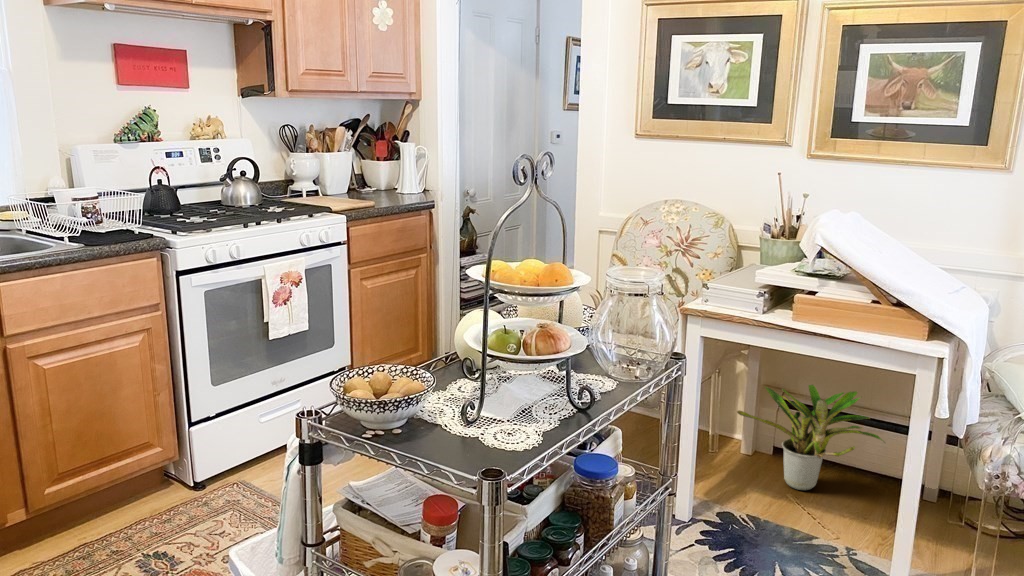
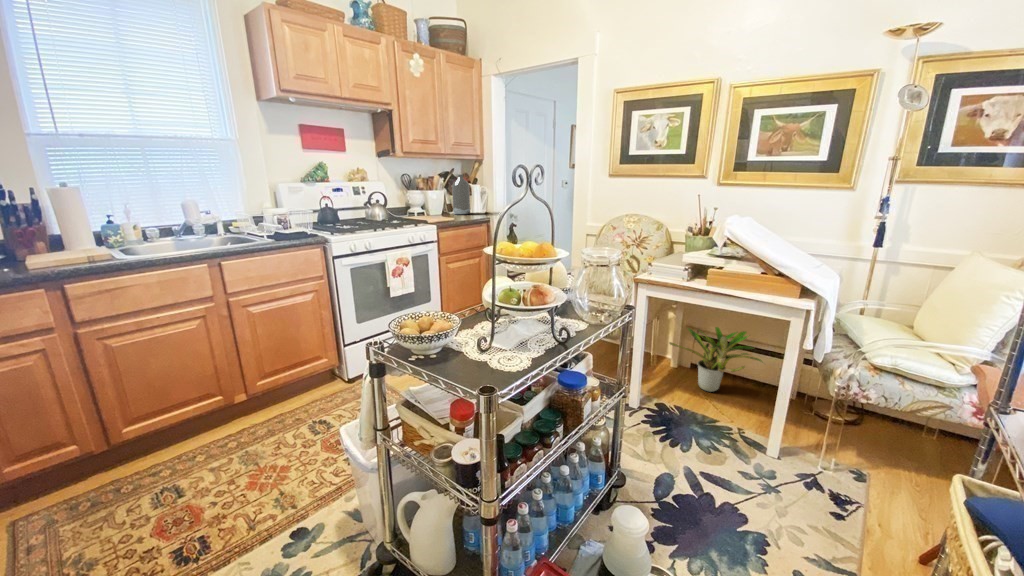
bottle: none [369,127,400,196] -> present [452,174,470,215]

